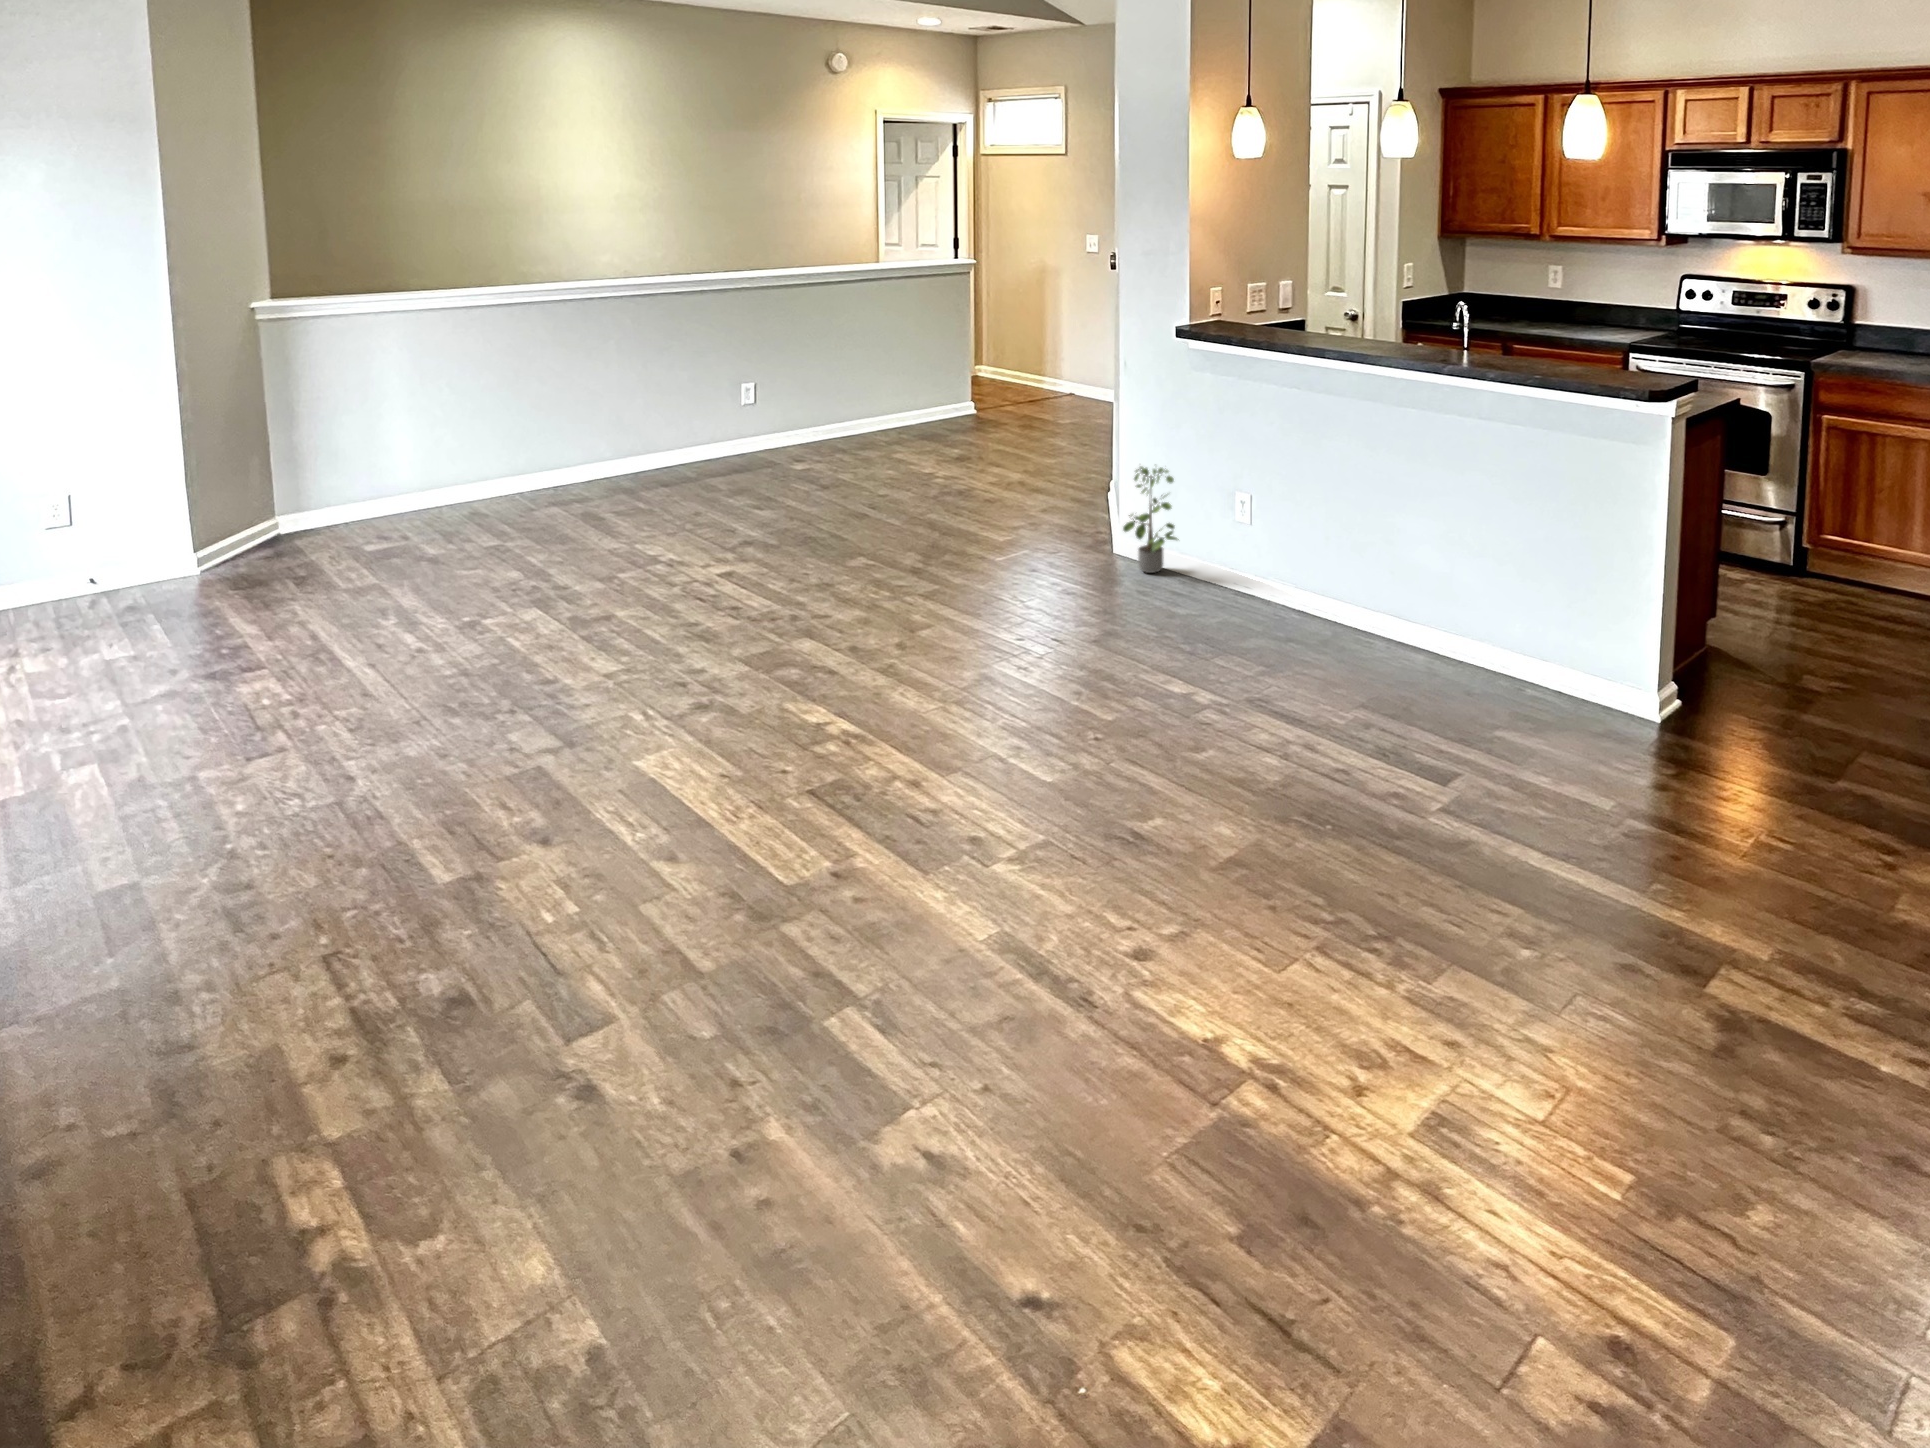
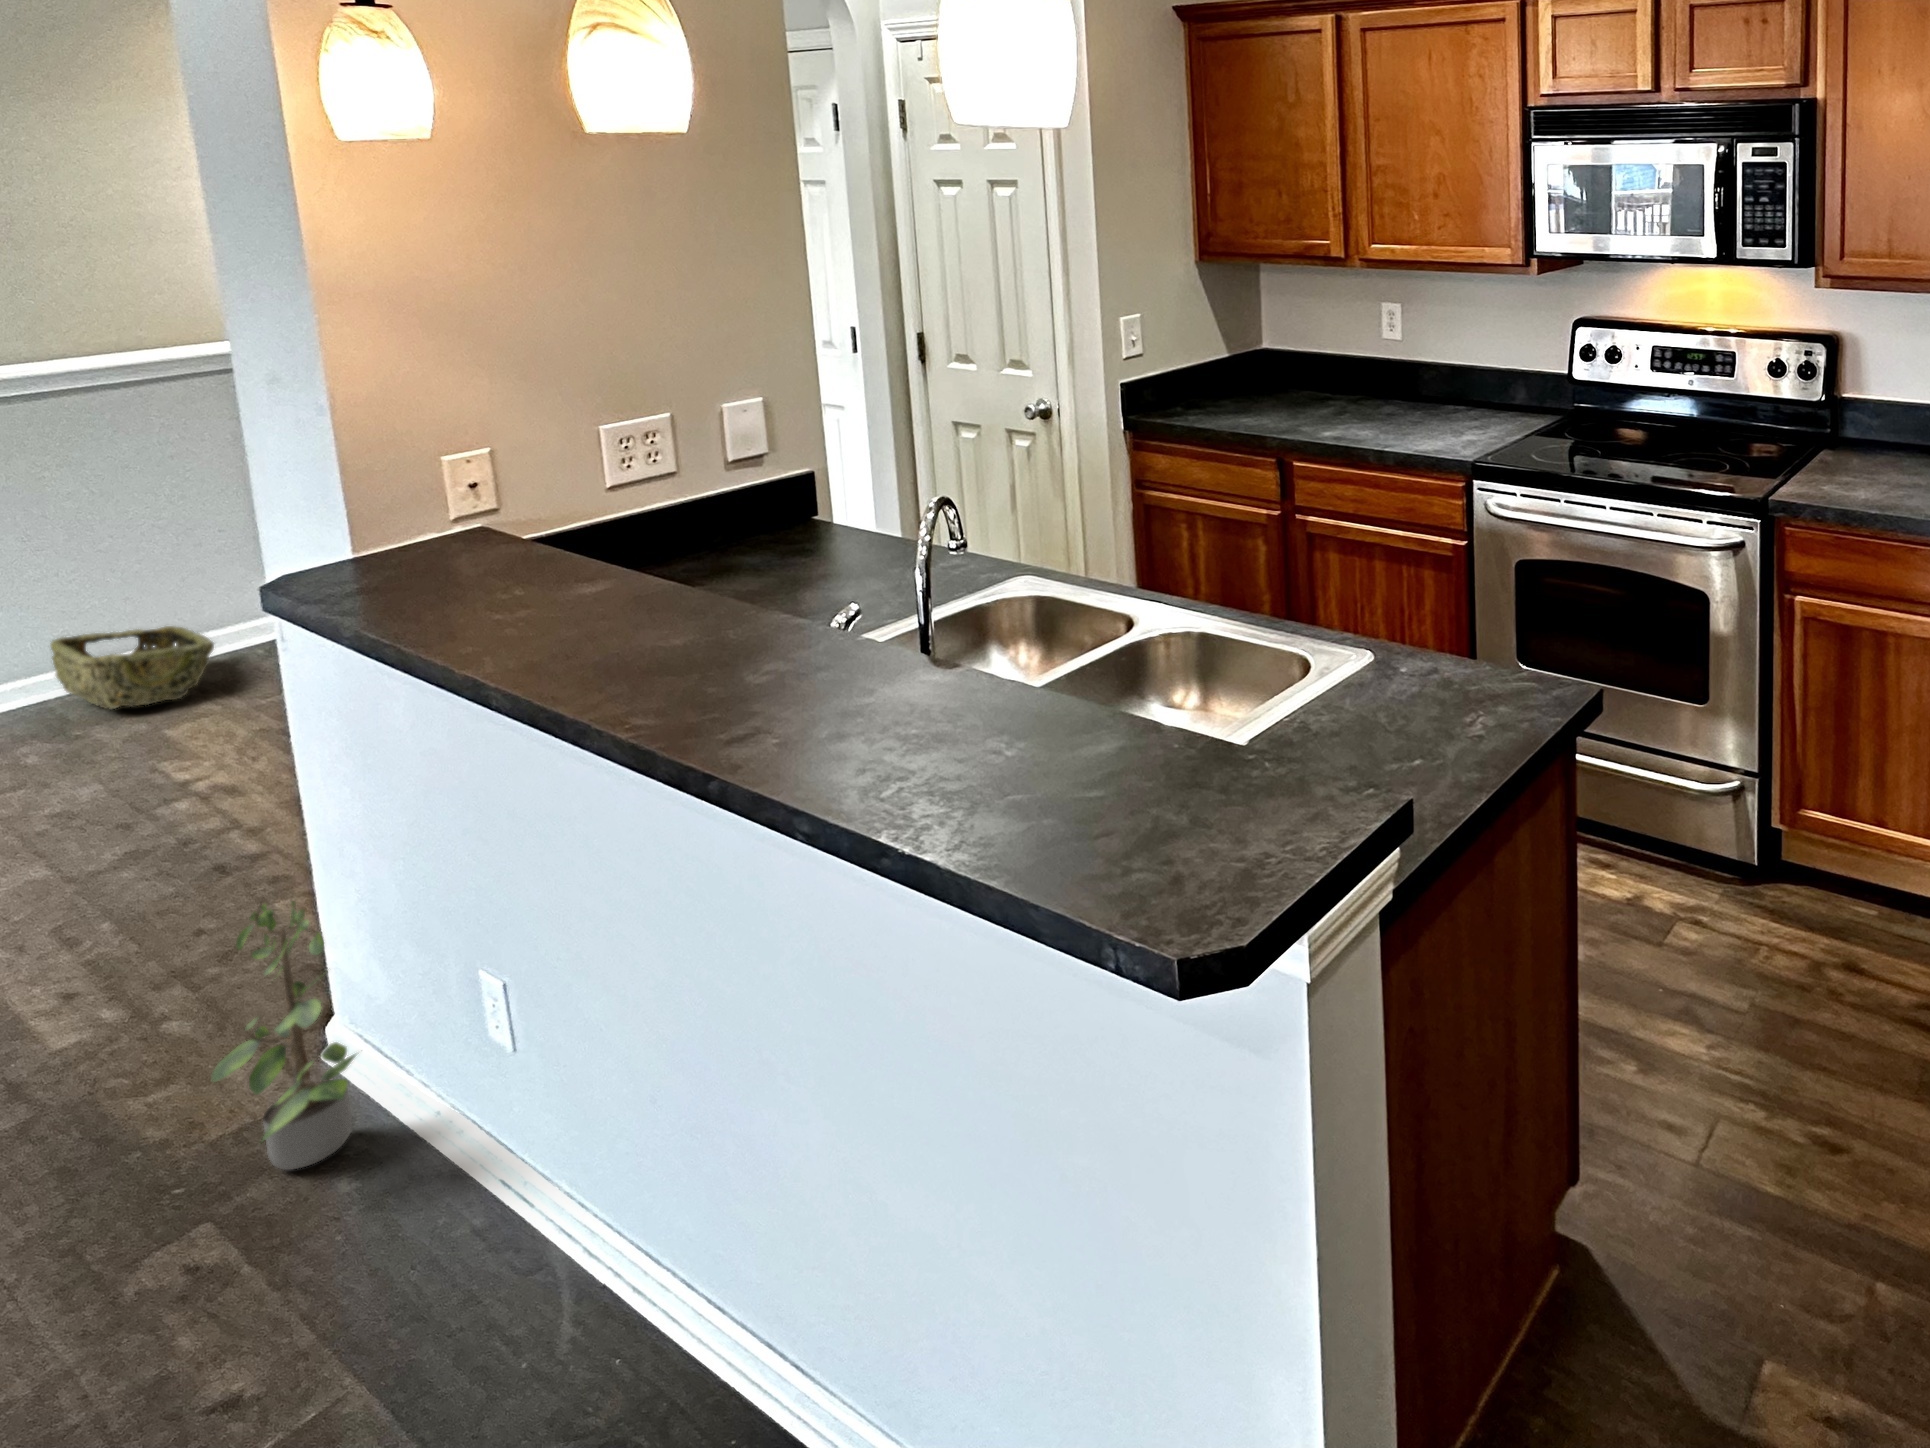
woven basket: none [852,406,921,443] -> present [51,626,214,709]

